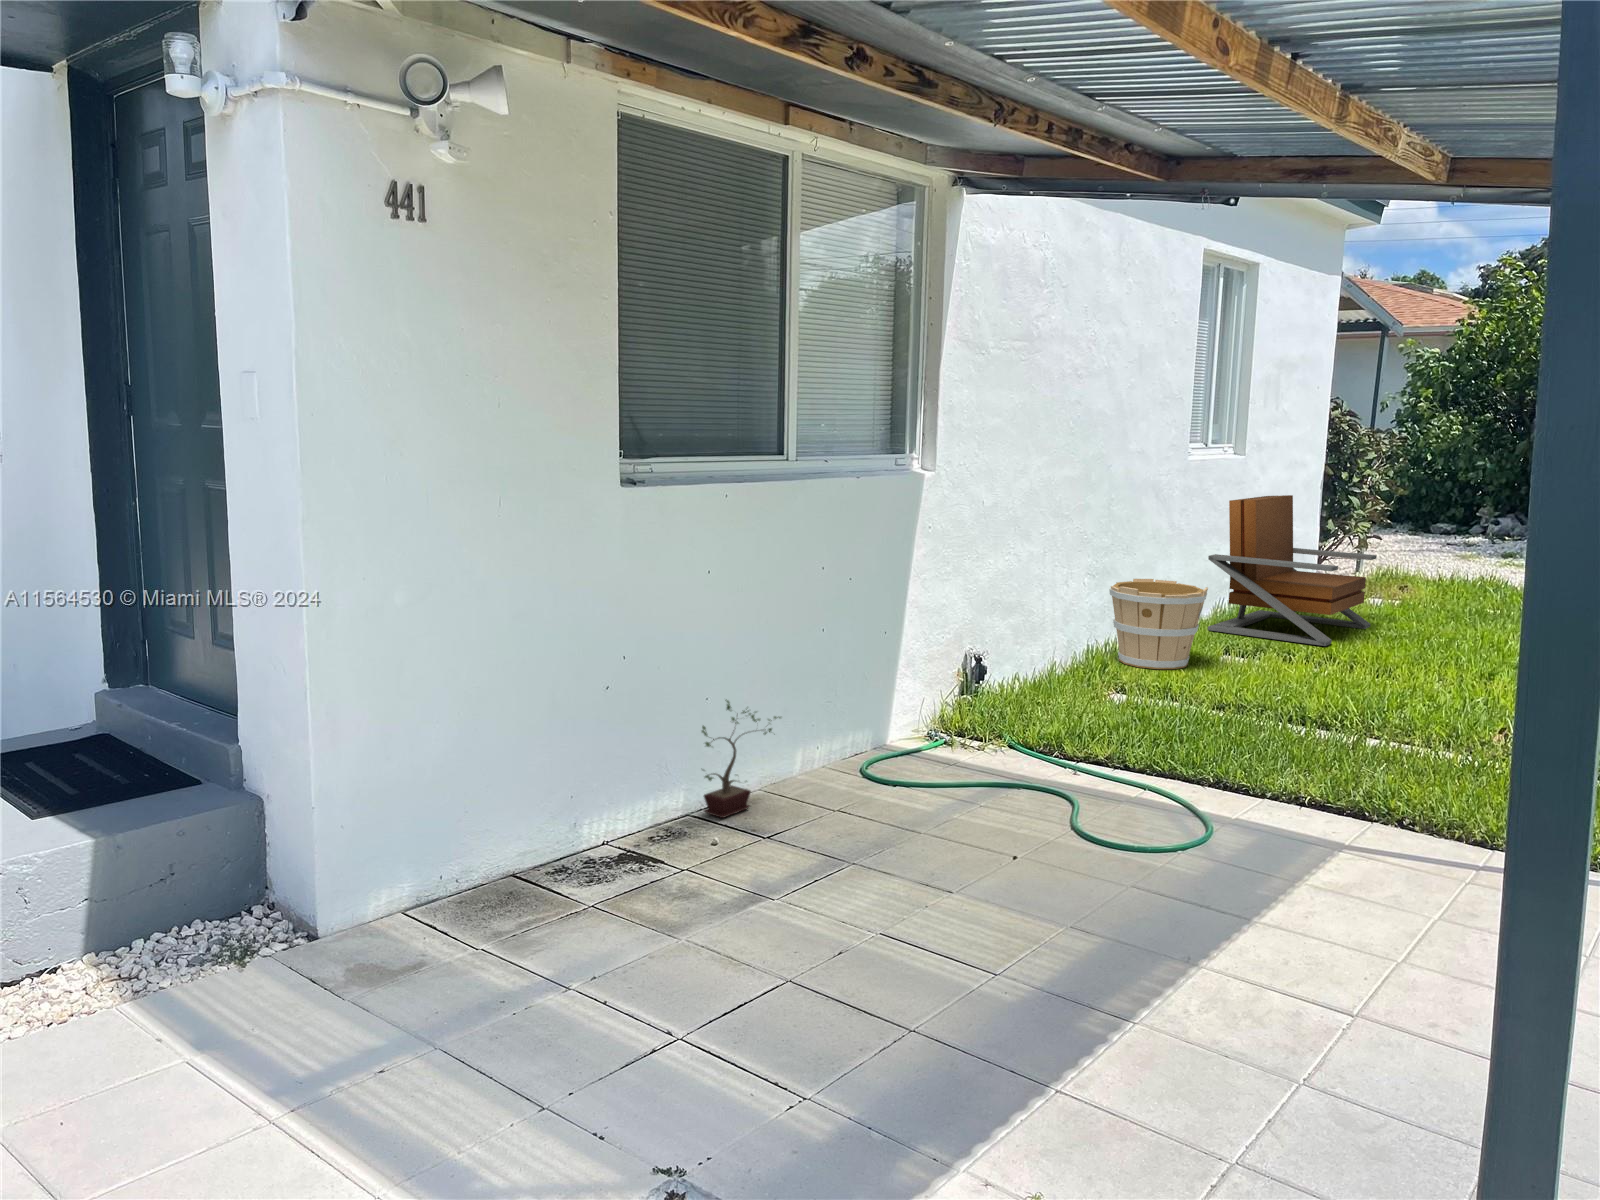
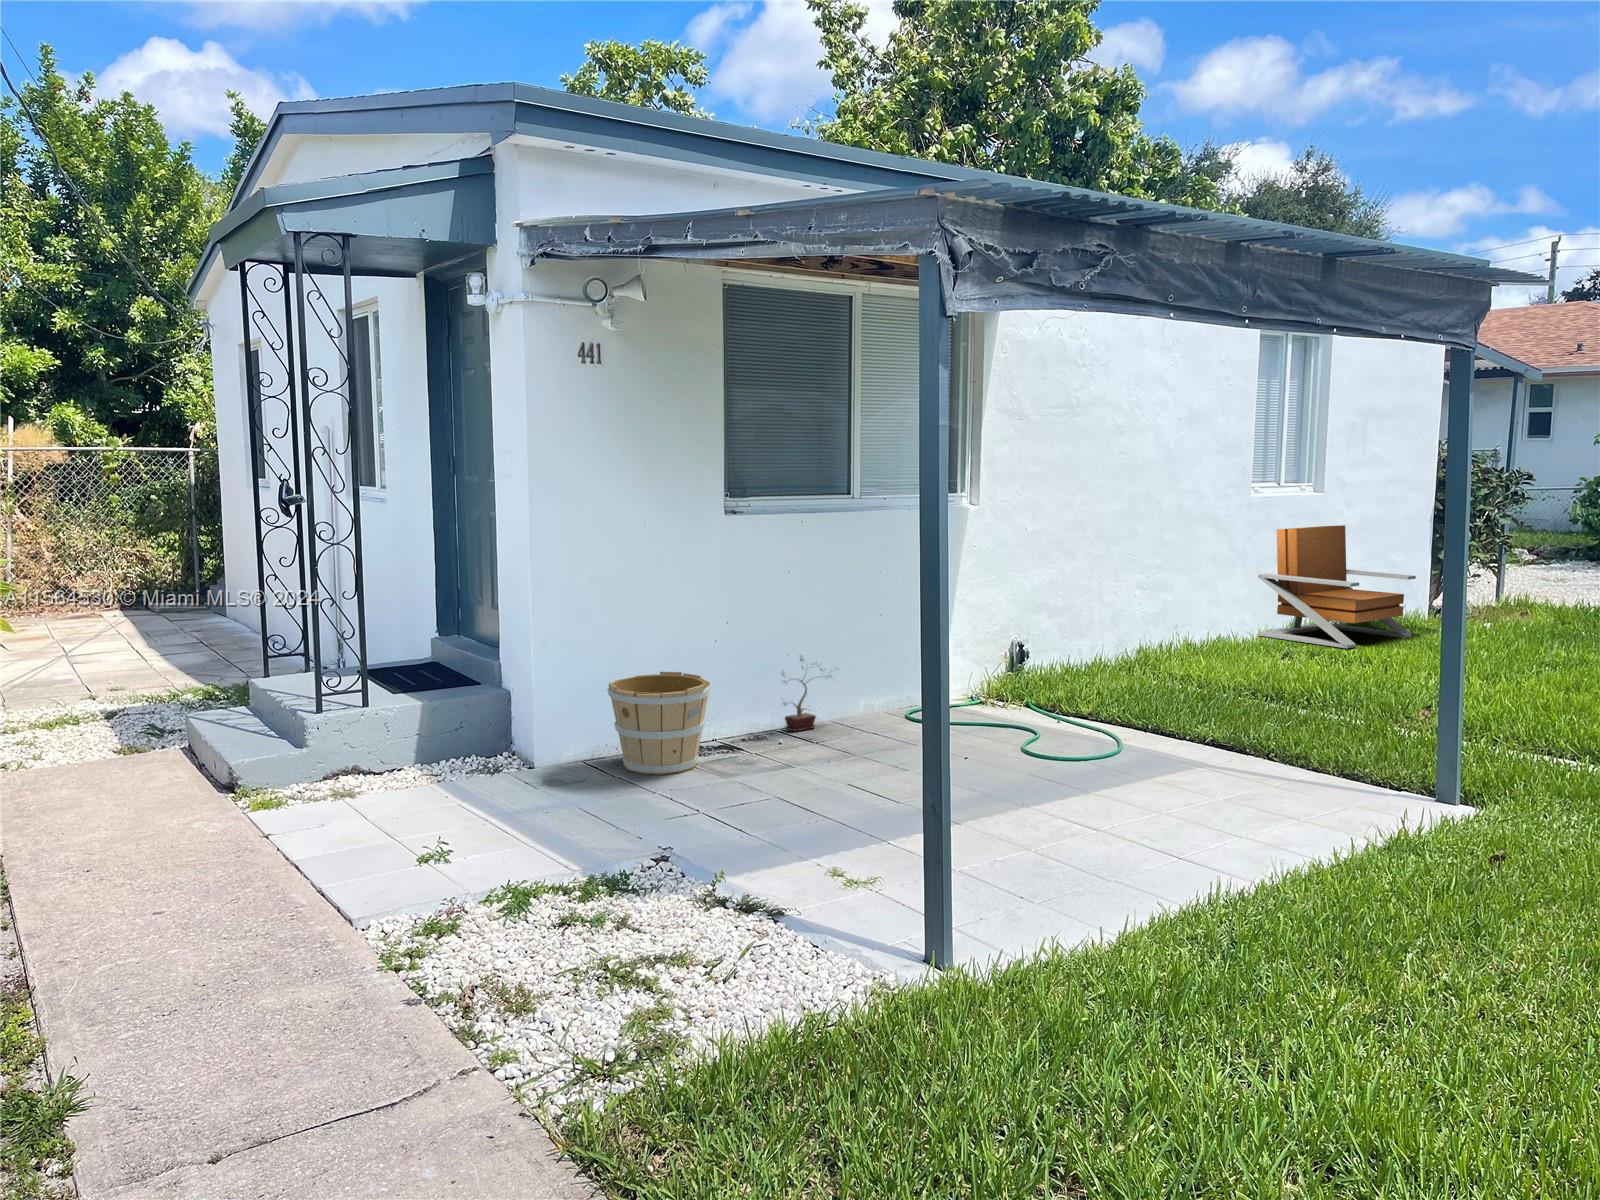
wooden bucket: present [1109,579,1208,669] -> present [607,672,711,775]

